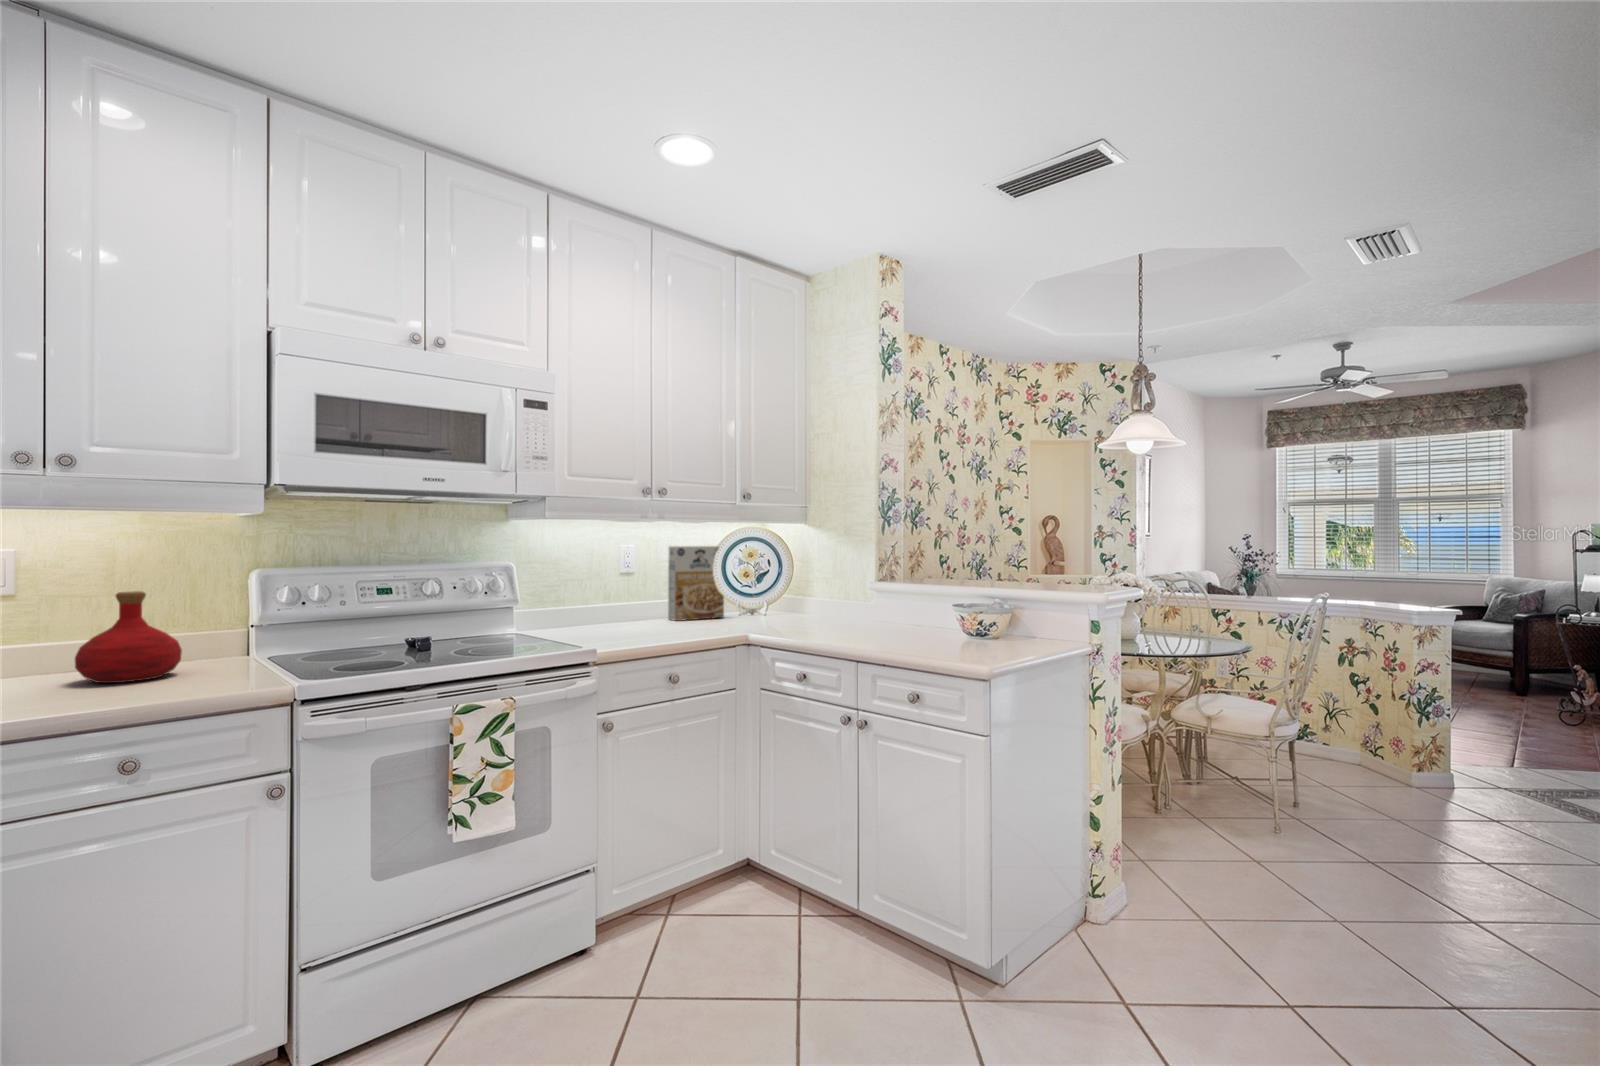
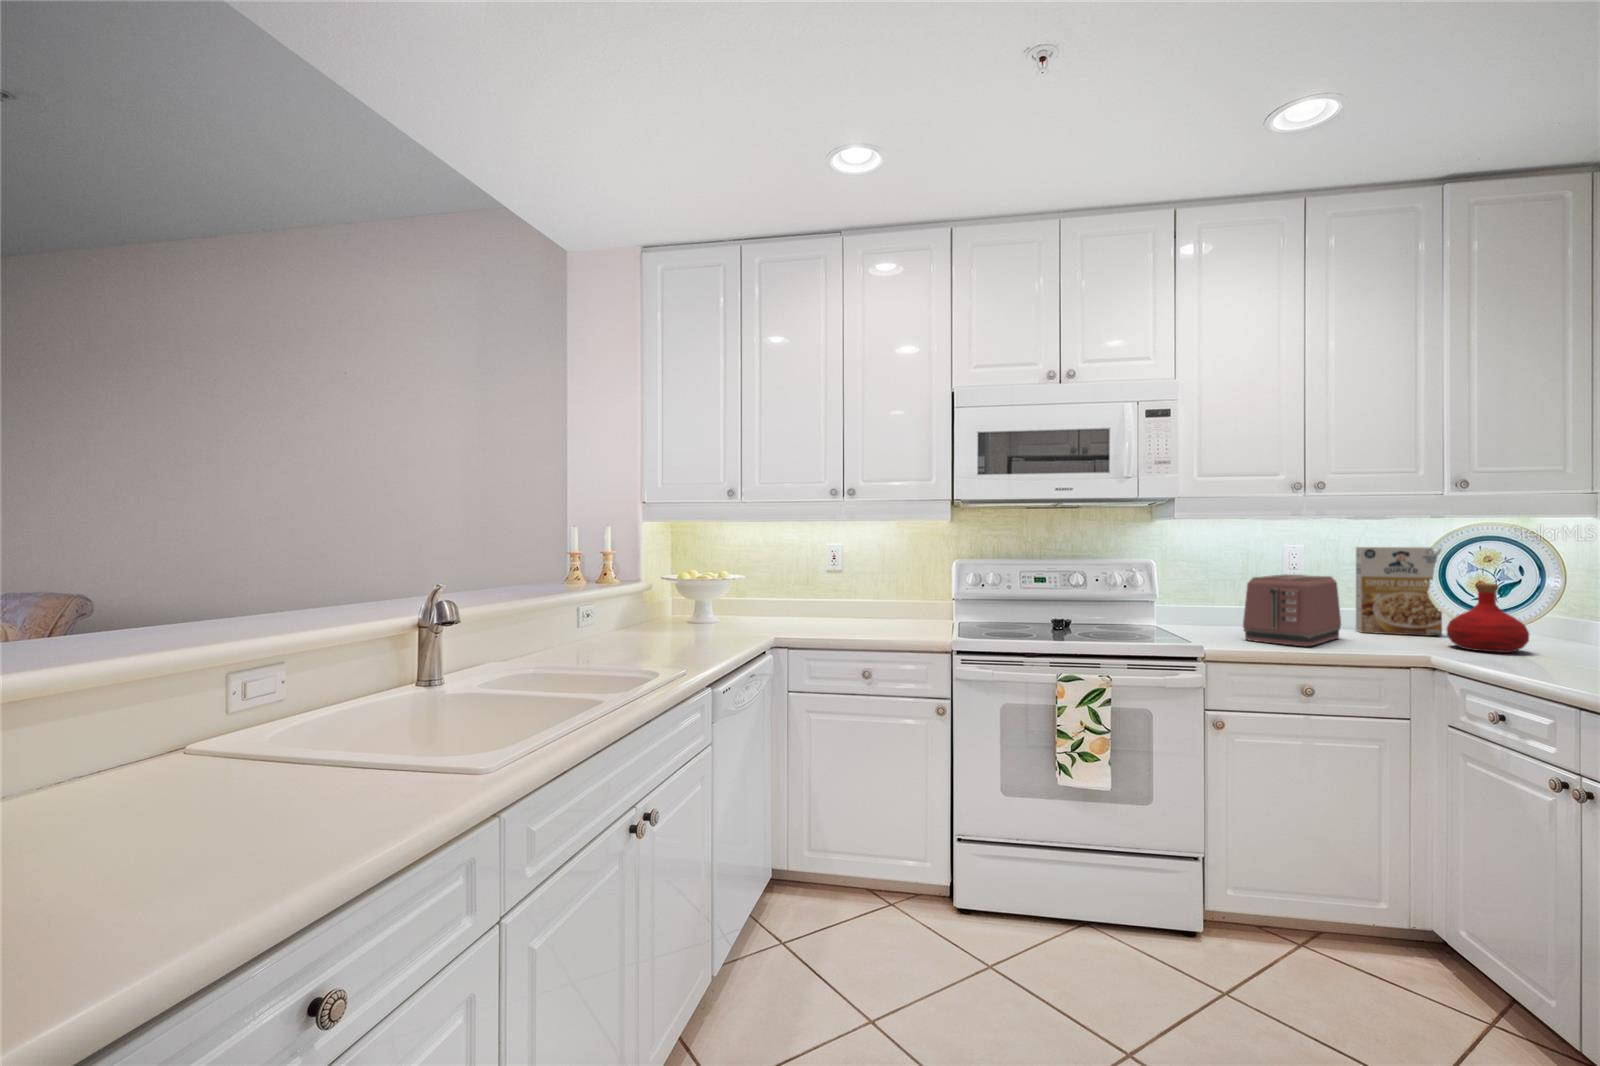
toaster: none [611,573,673,638] -> present [1243,575,1341,646]
bottle: present [75,591,182,683] -> present [1447,583,1529,653]

